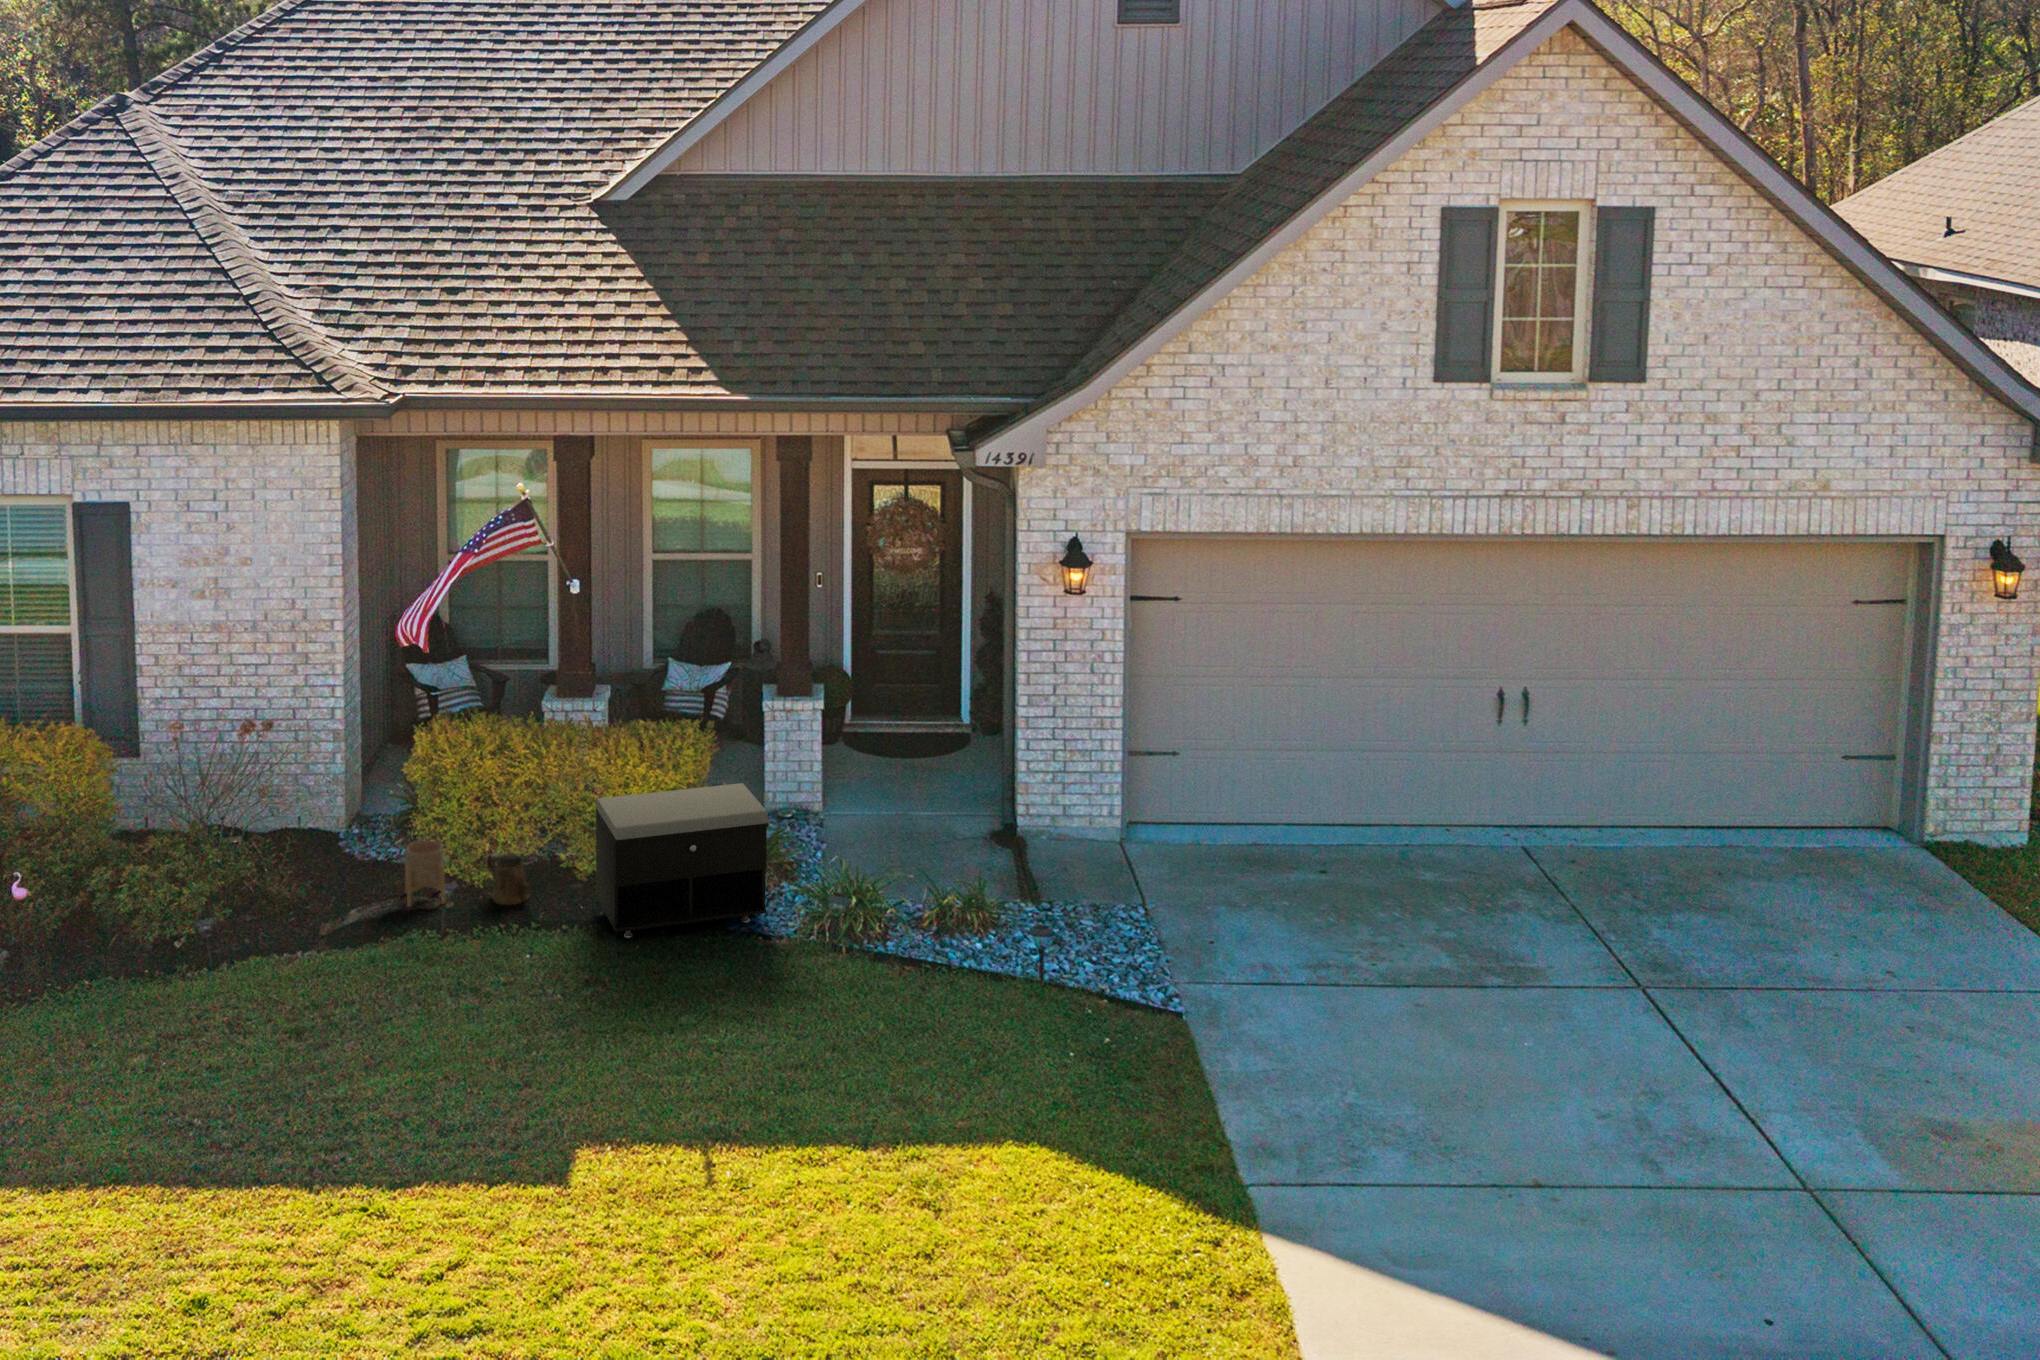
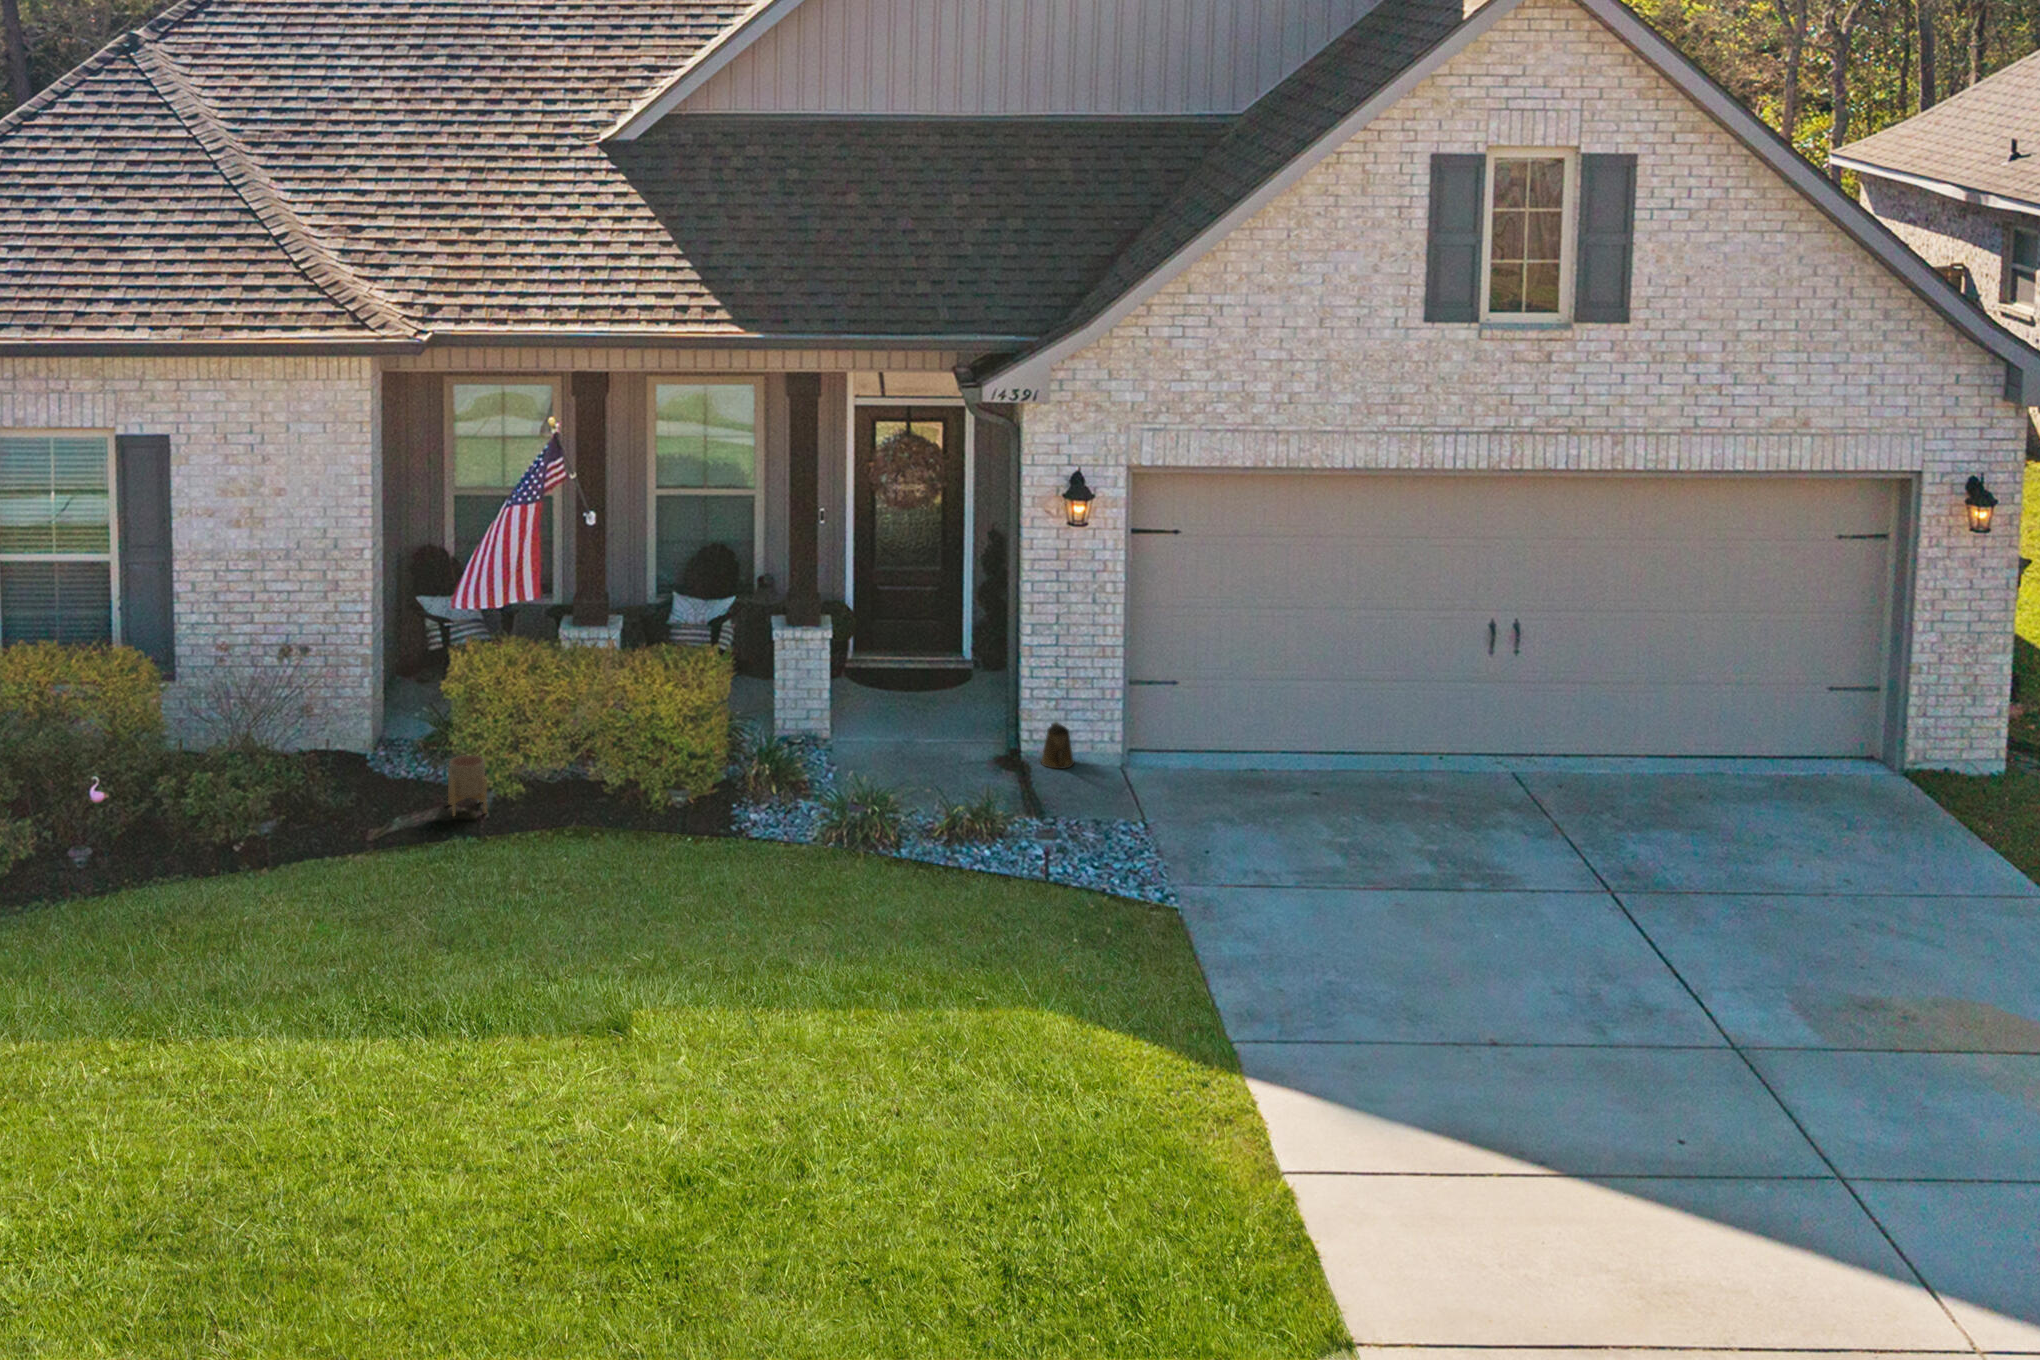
storage bench: present [596,783,768,938] -> none [630,700,793,842]
watering can: present [487,853,550,905] -> present [1041,723,1074,769]

